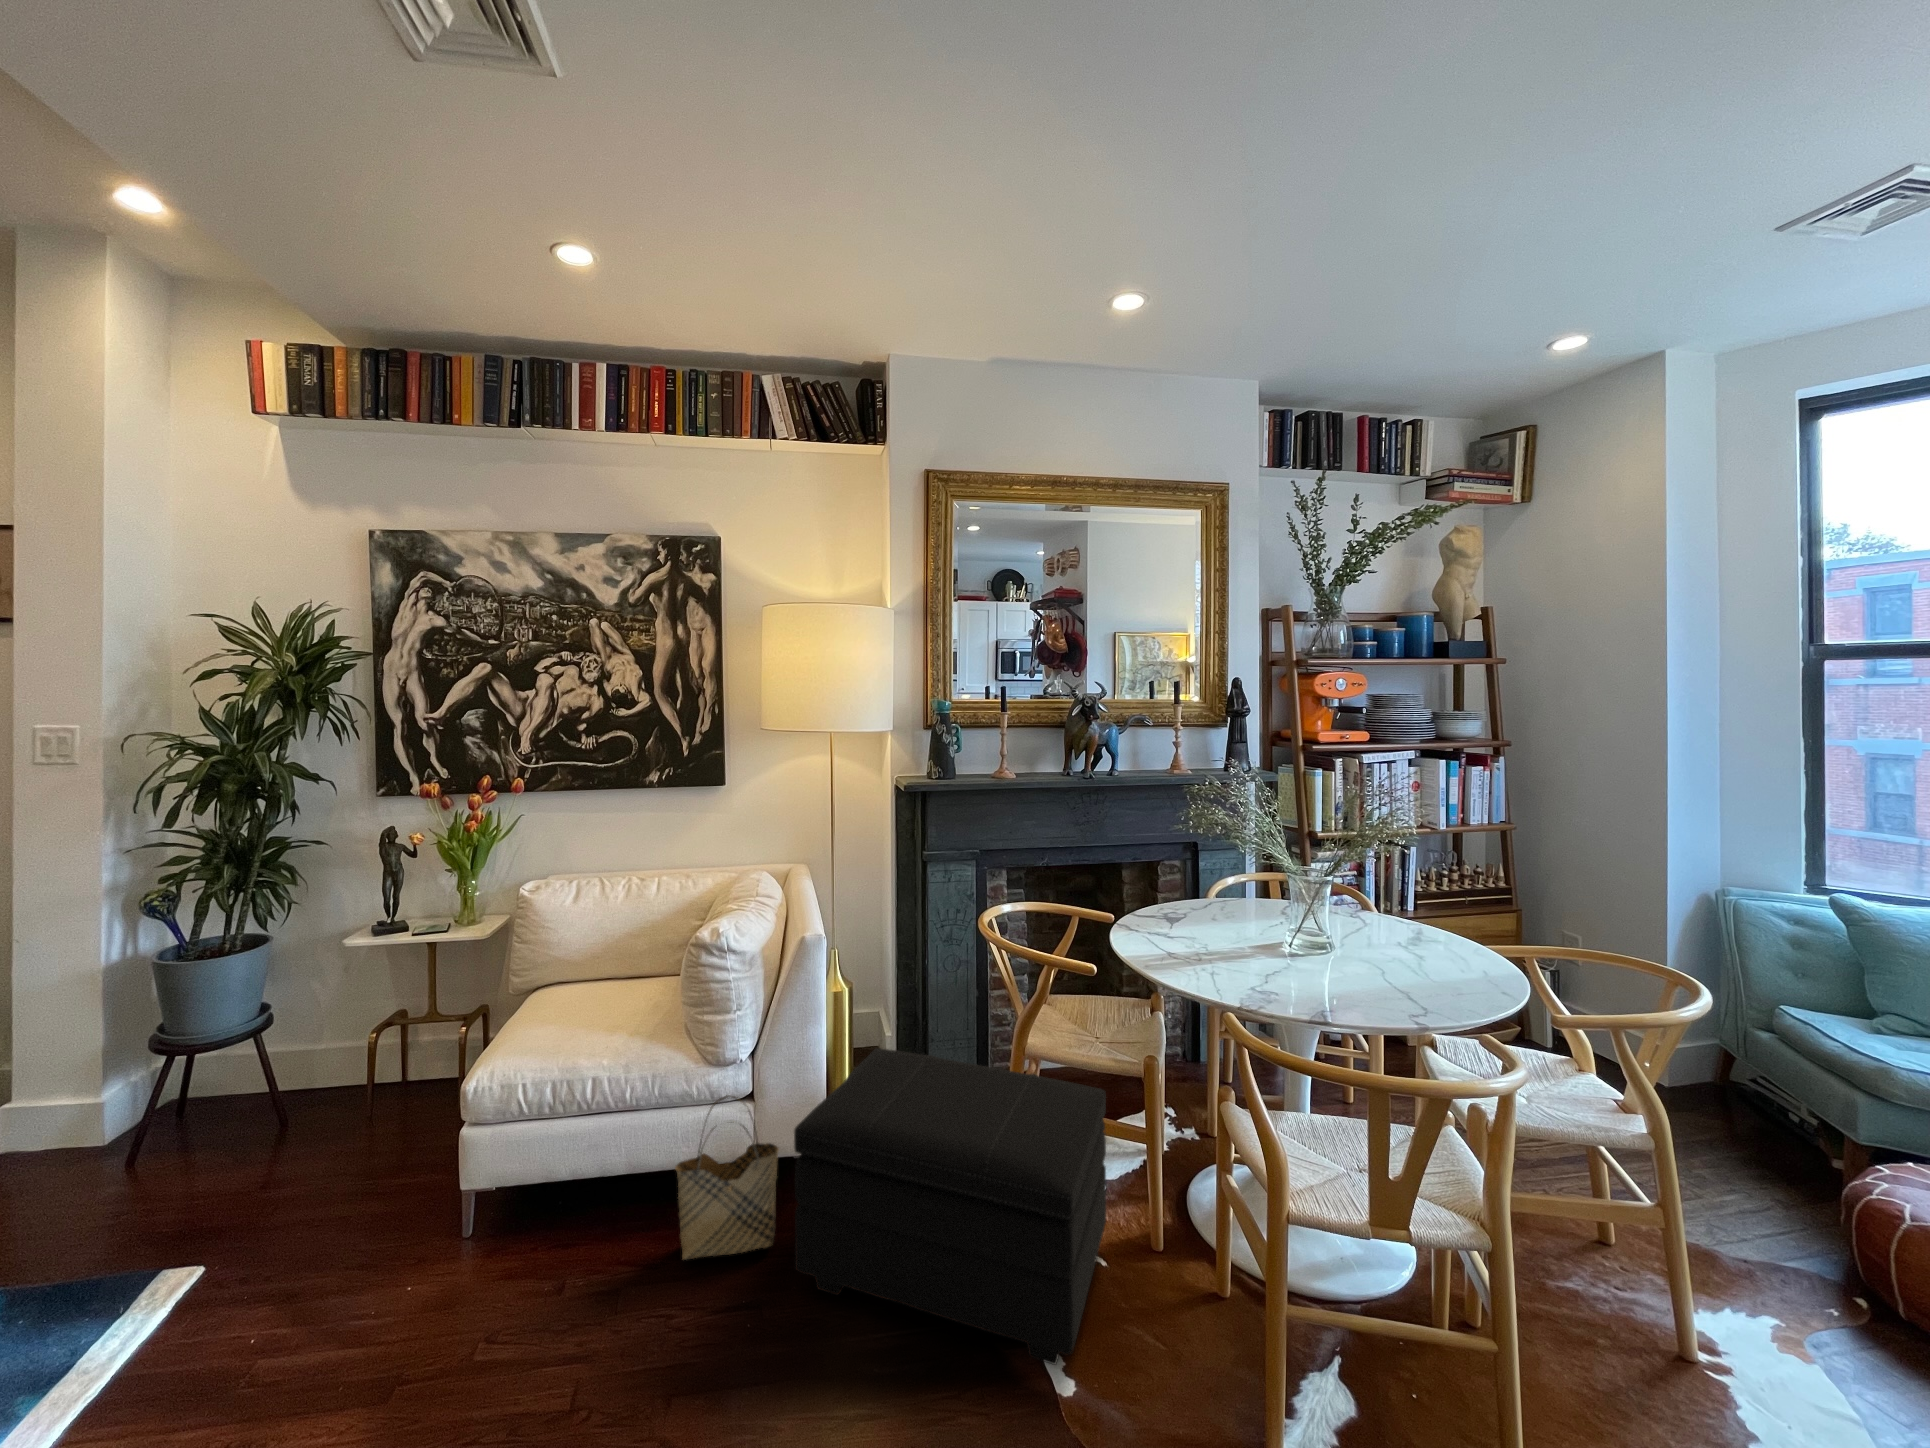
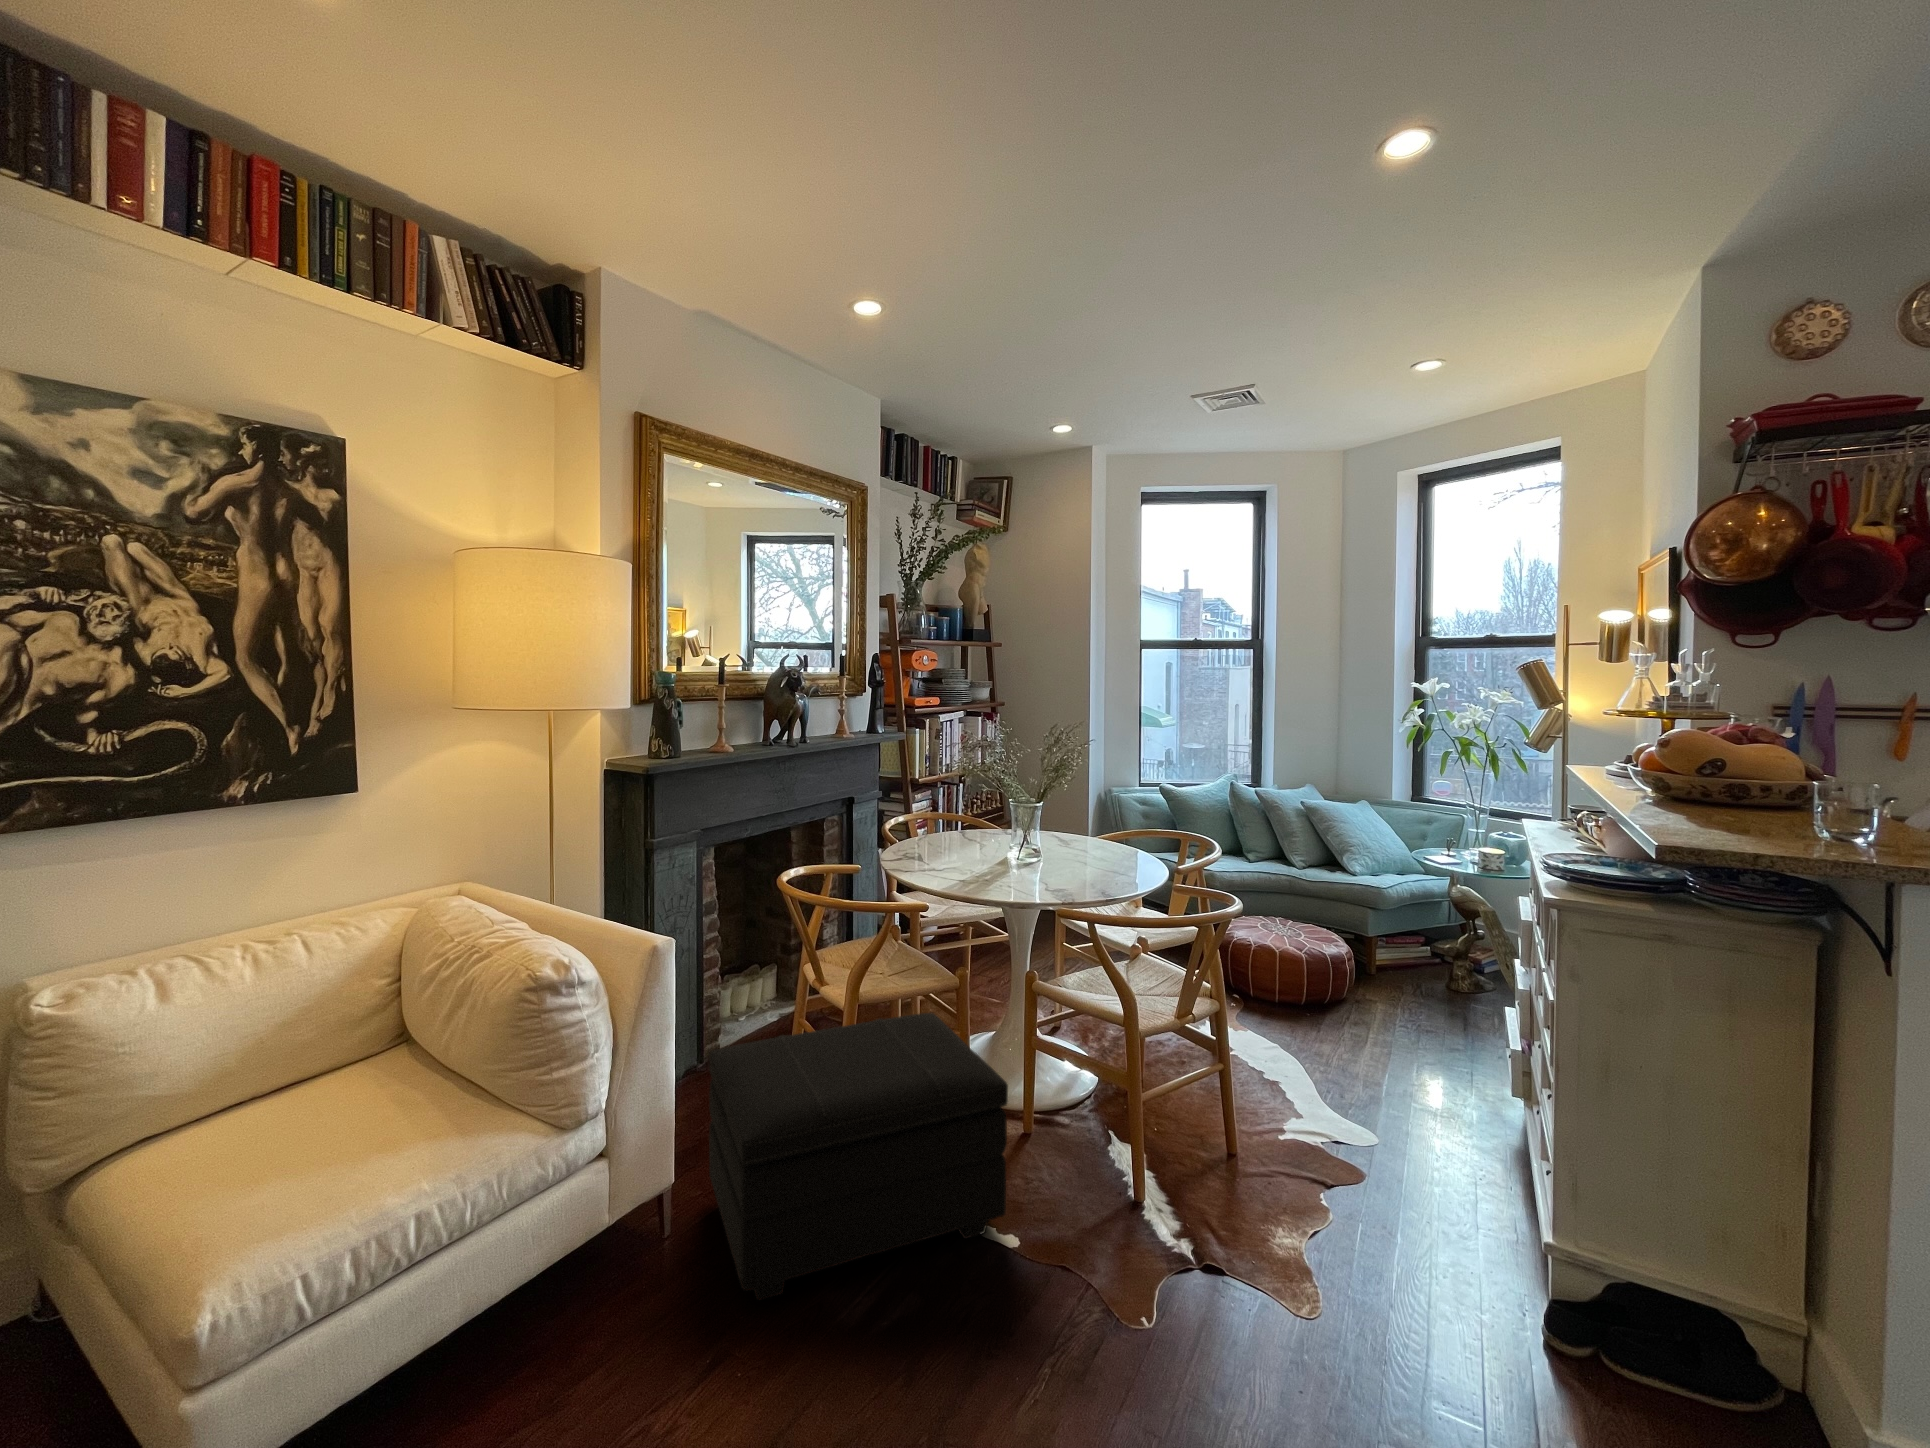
woven basket: present [675,1095,779,1260] -> none [565,1154,675,1366]

